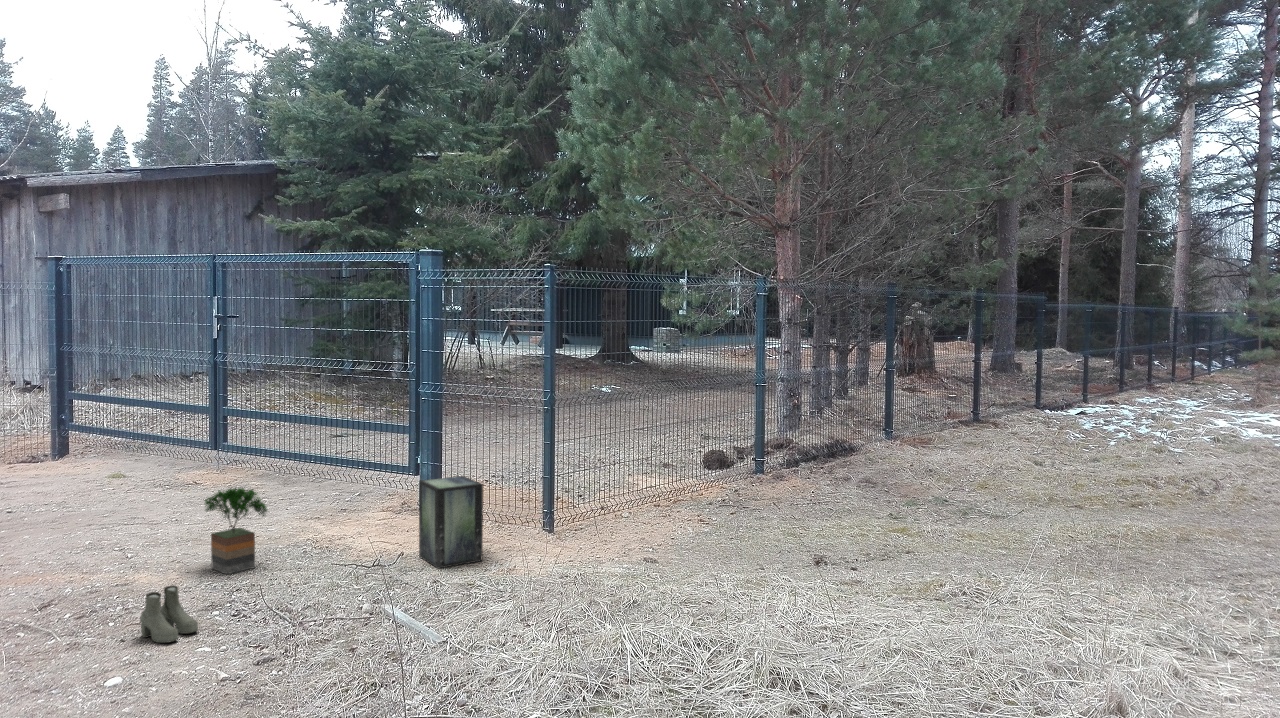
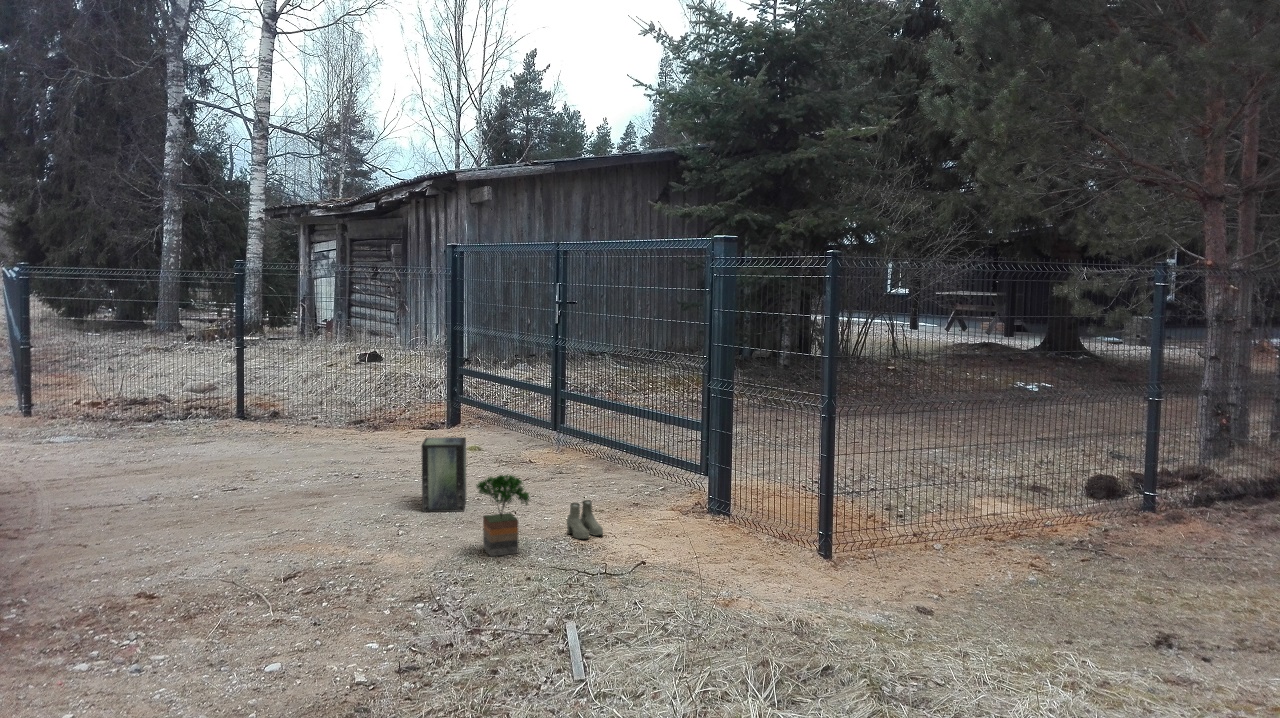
storage box: present [419,476,483,568] -> present [421,437,466,512]
boots: present [140,585,198,643] -> present [567,500,603,539]

